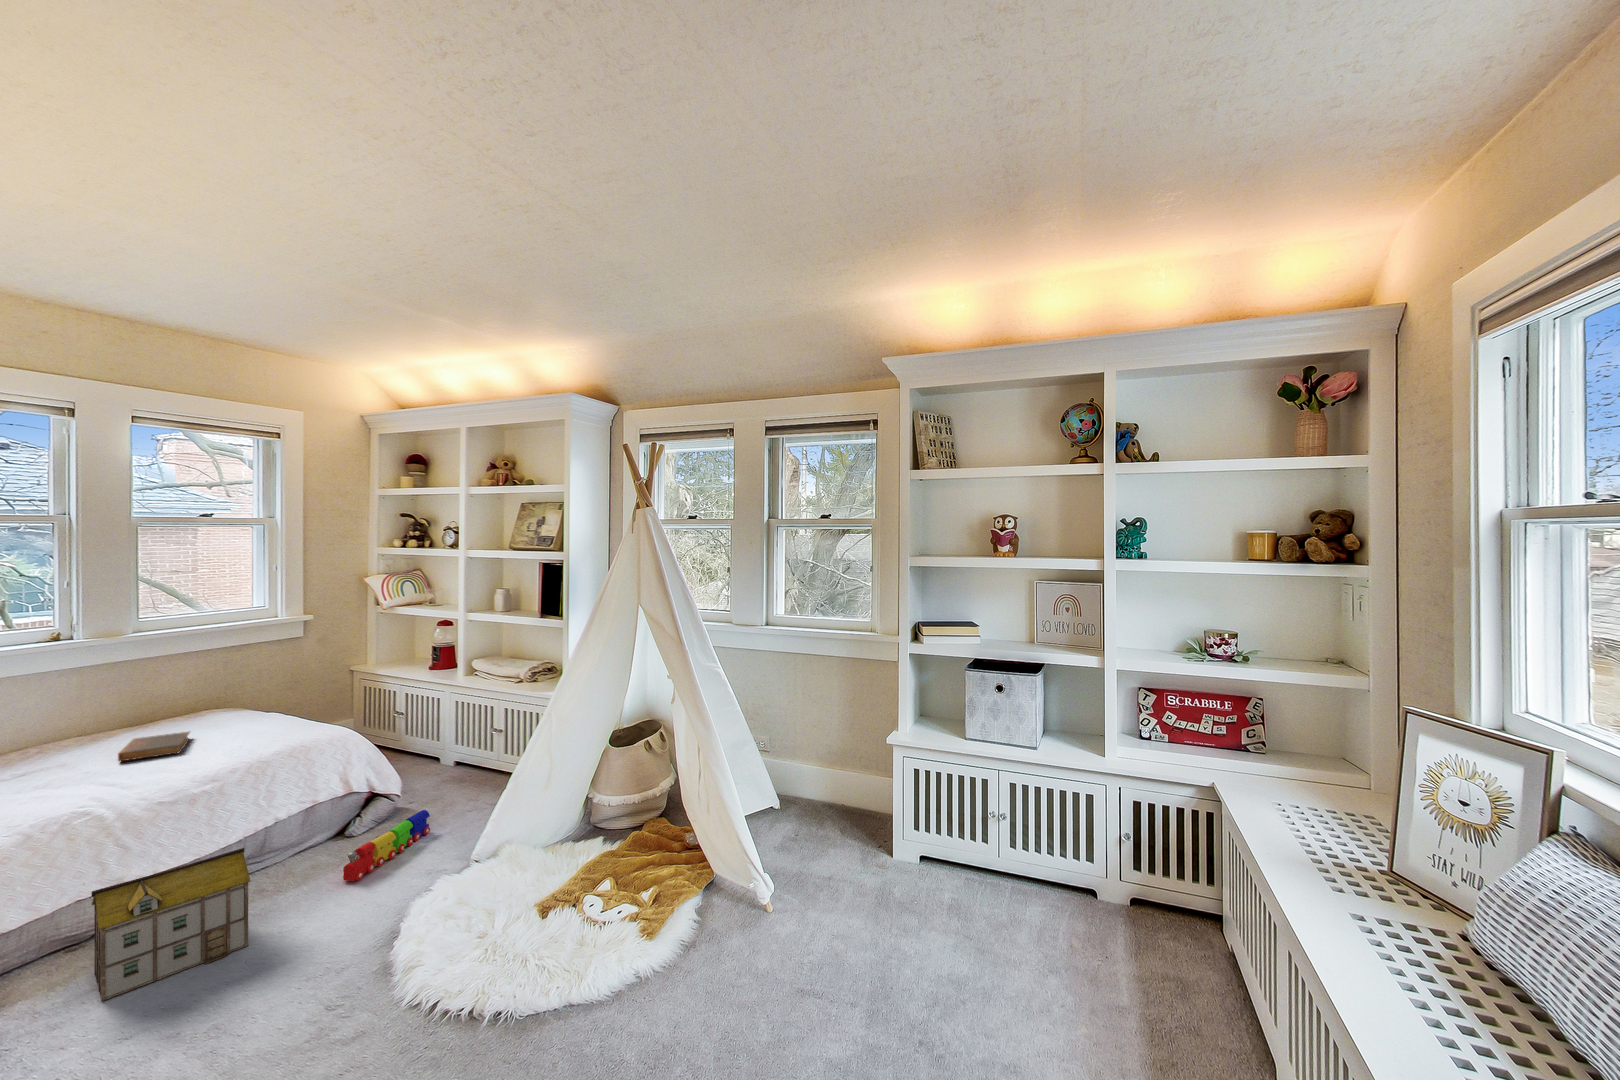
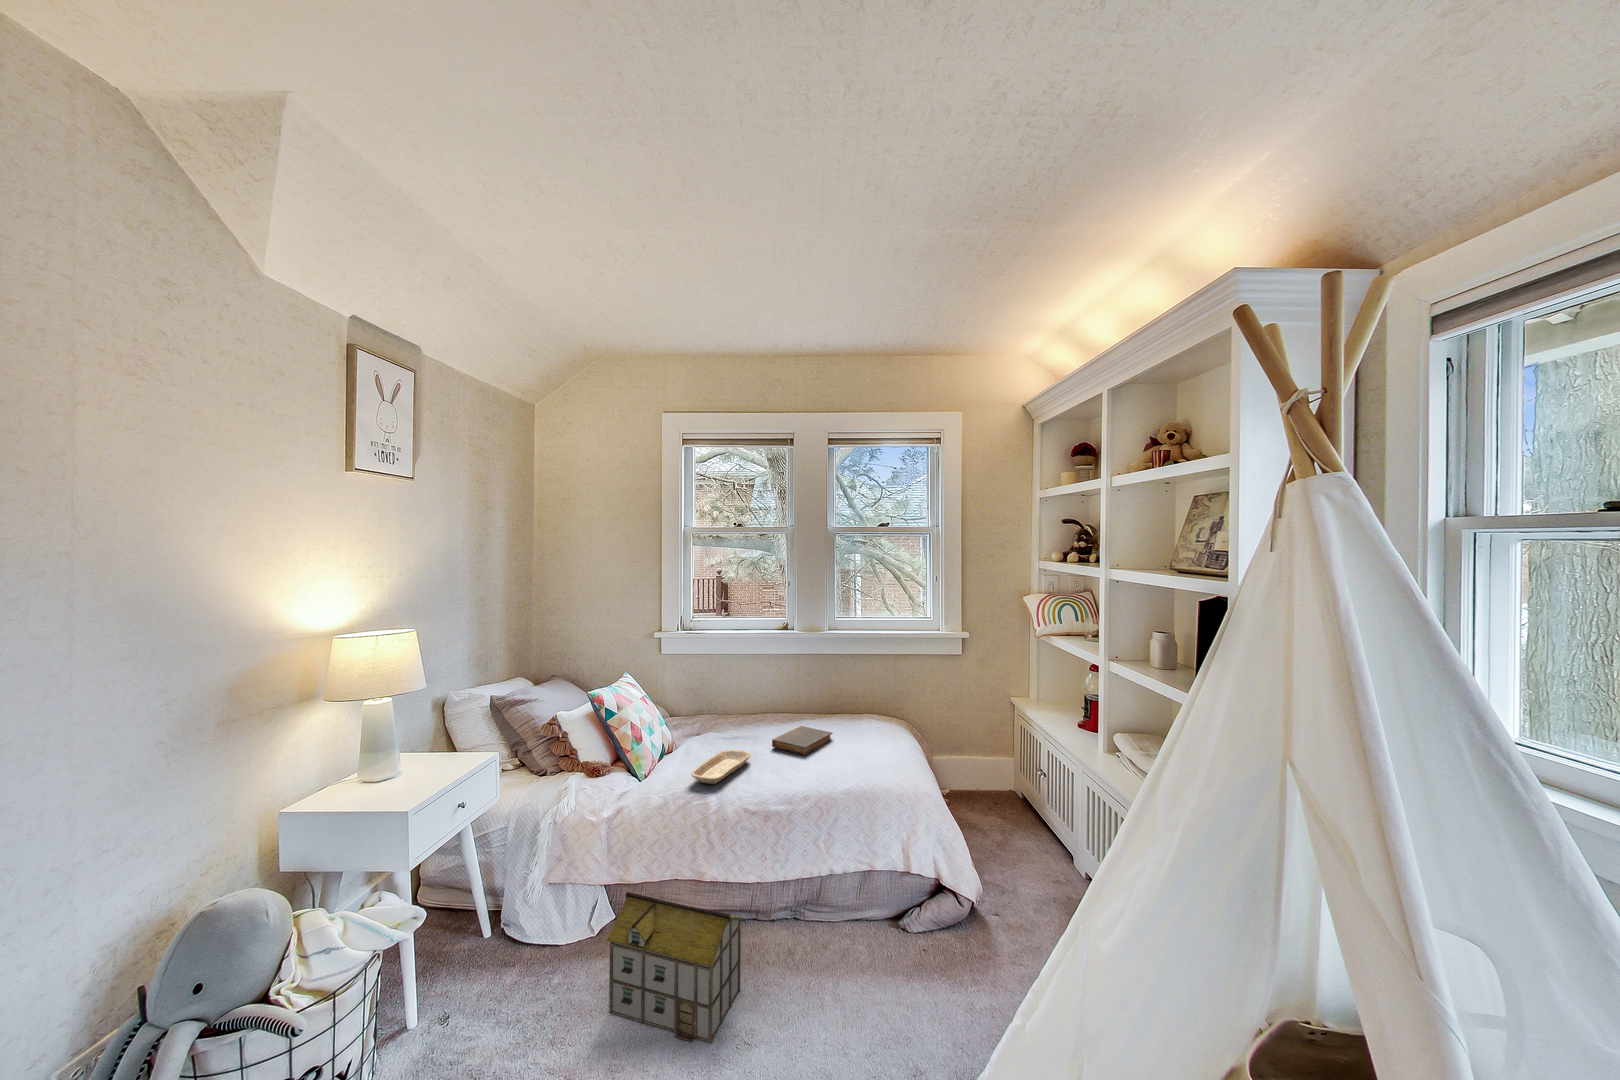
tray: none [54,769,114,803] -> present [691,750,751,784]
toy train: present [343,810,430,881] -> none [843,952,983,1025]

